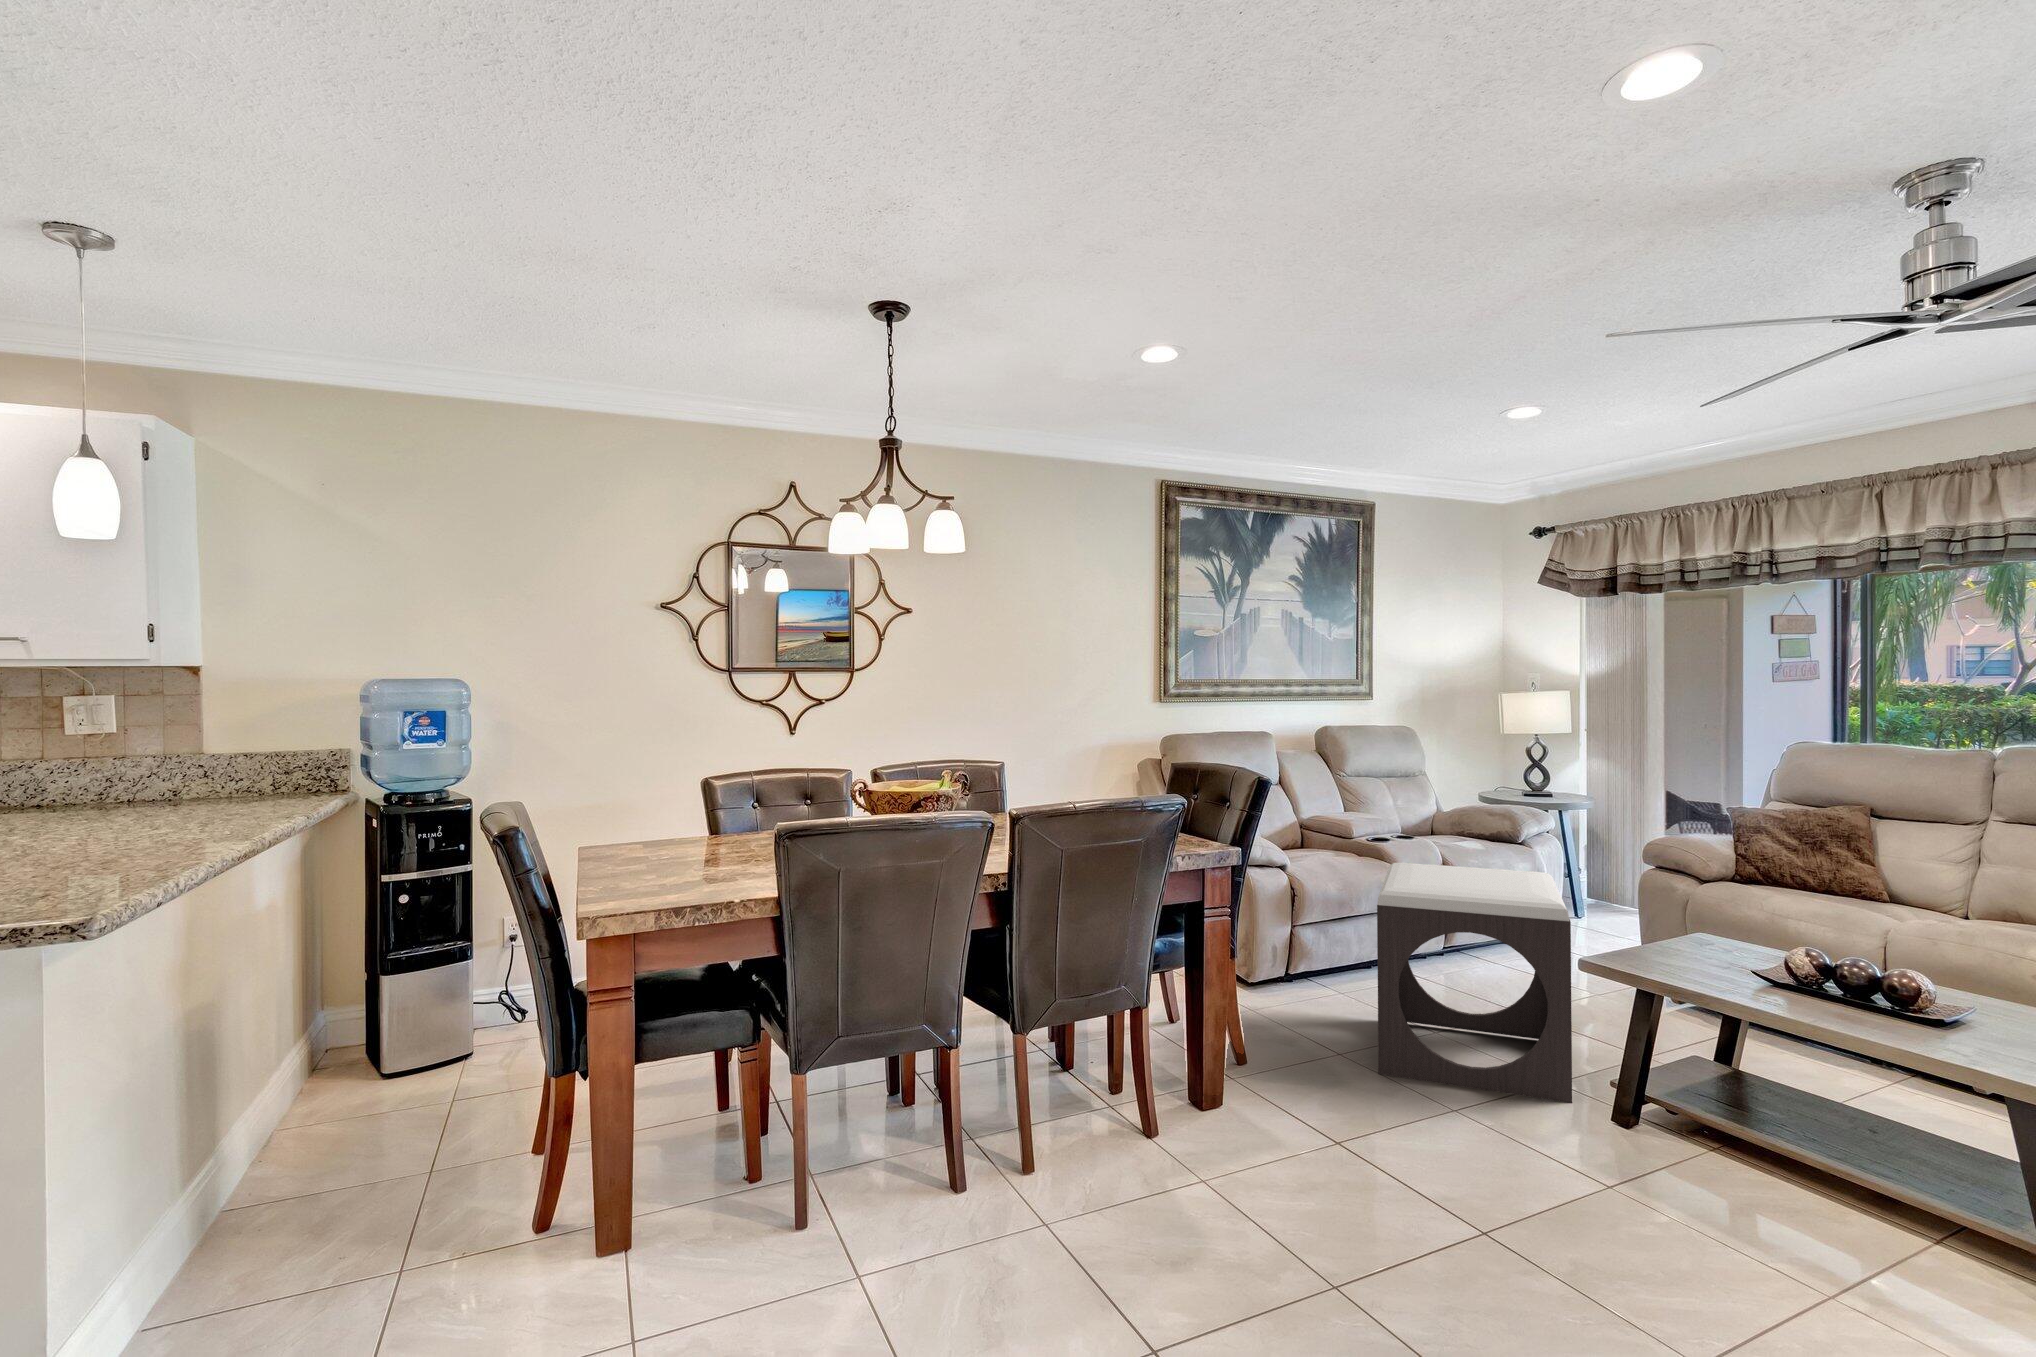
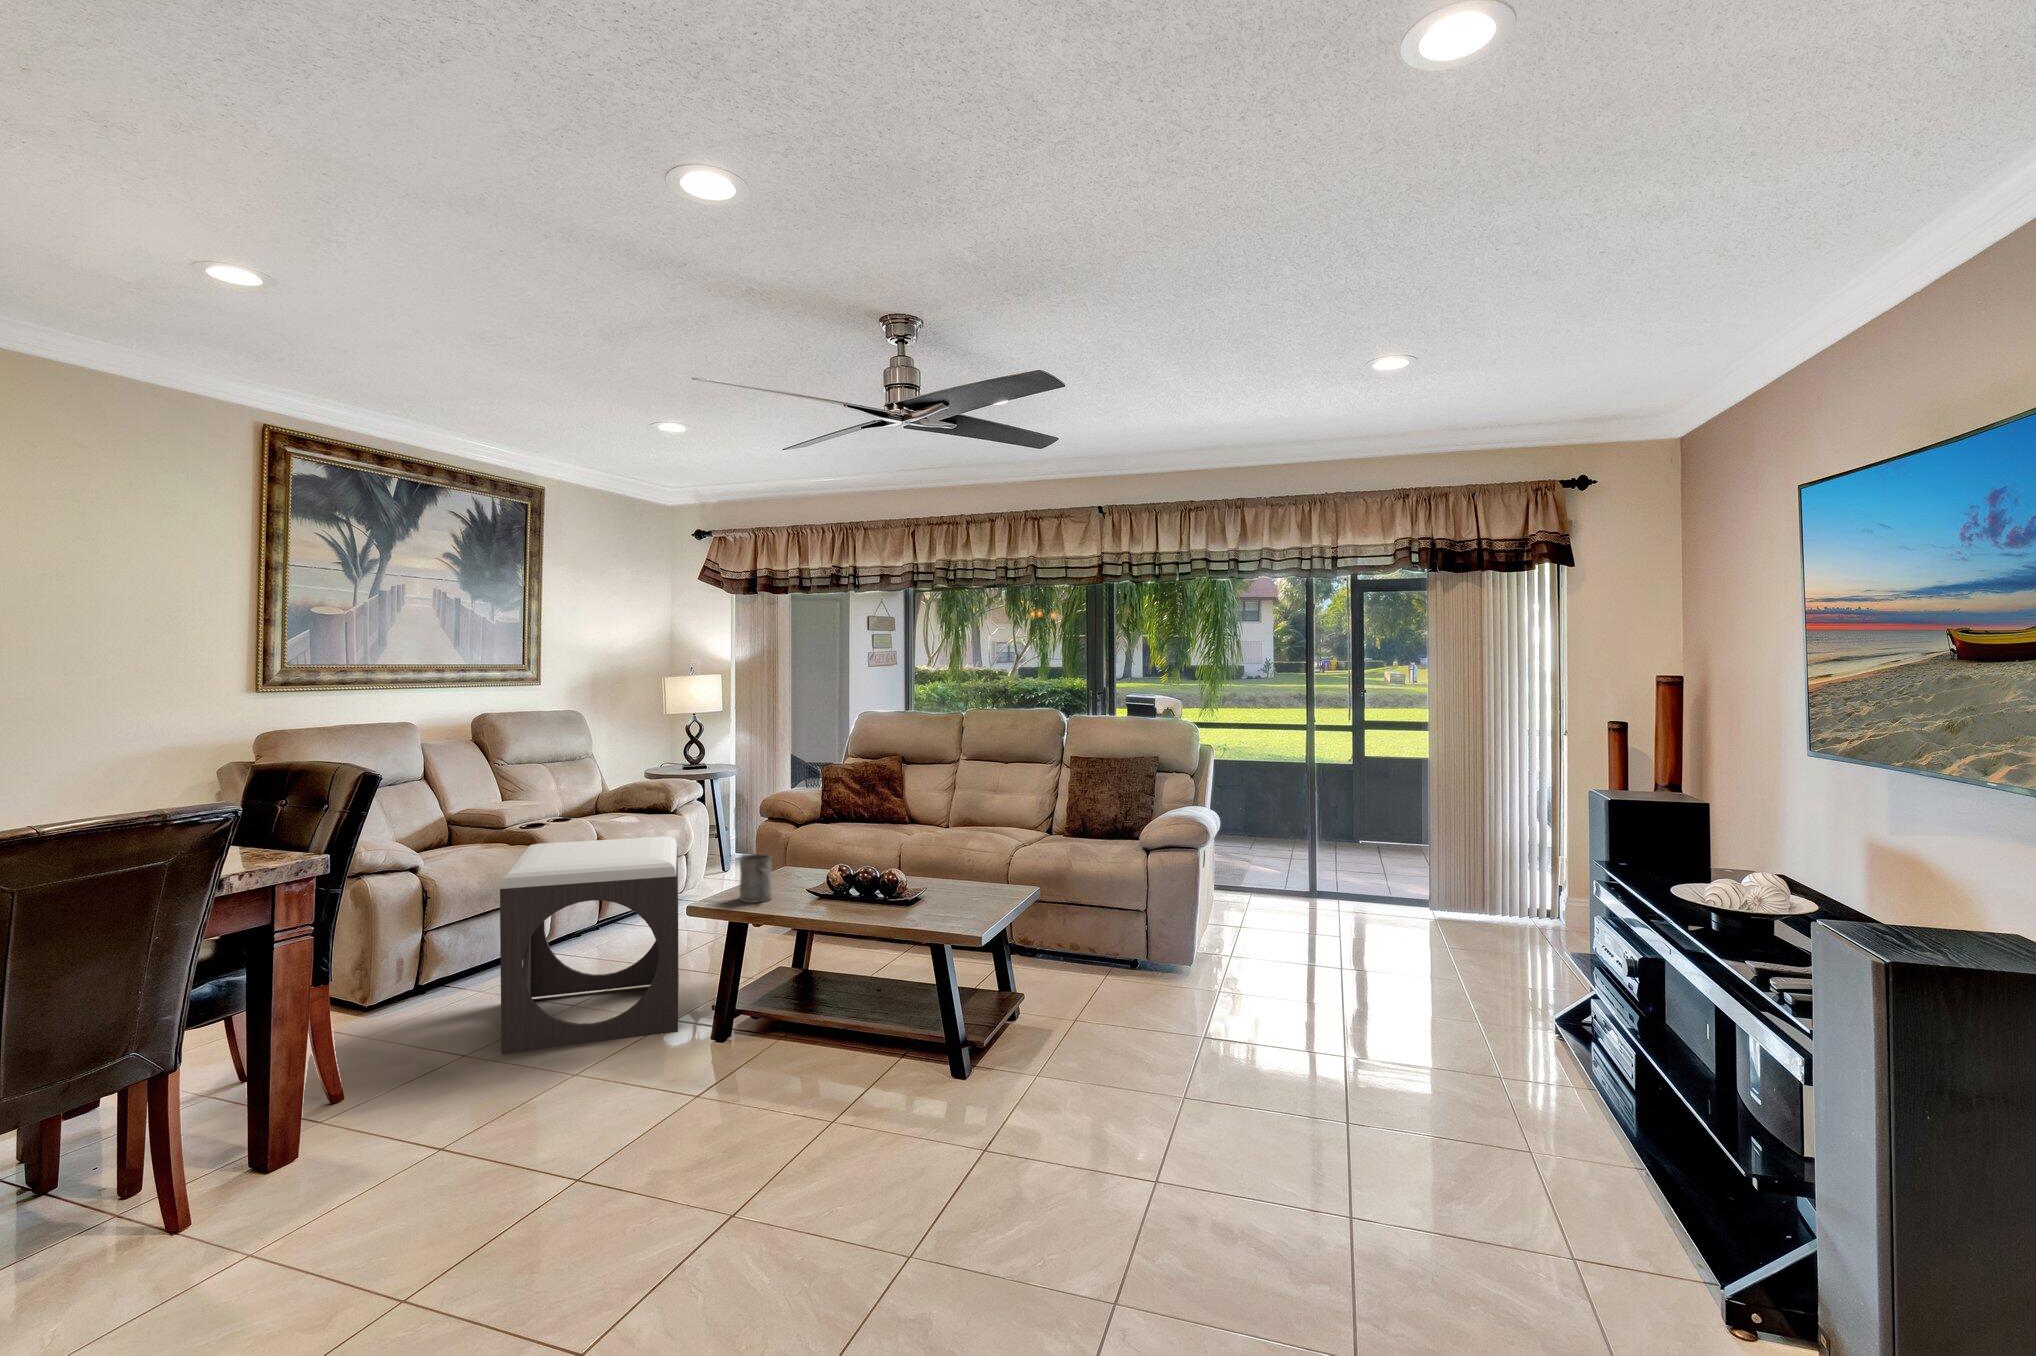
mug: none [1652,909,1699,971] -> present [740,854,772,903]

